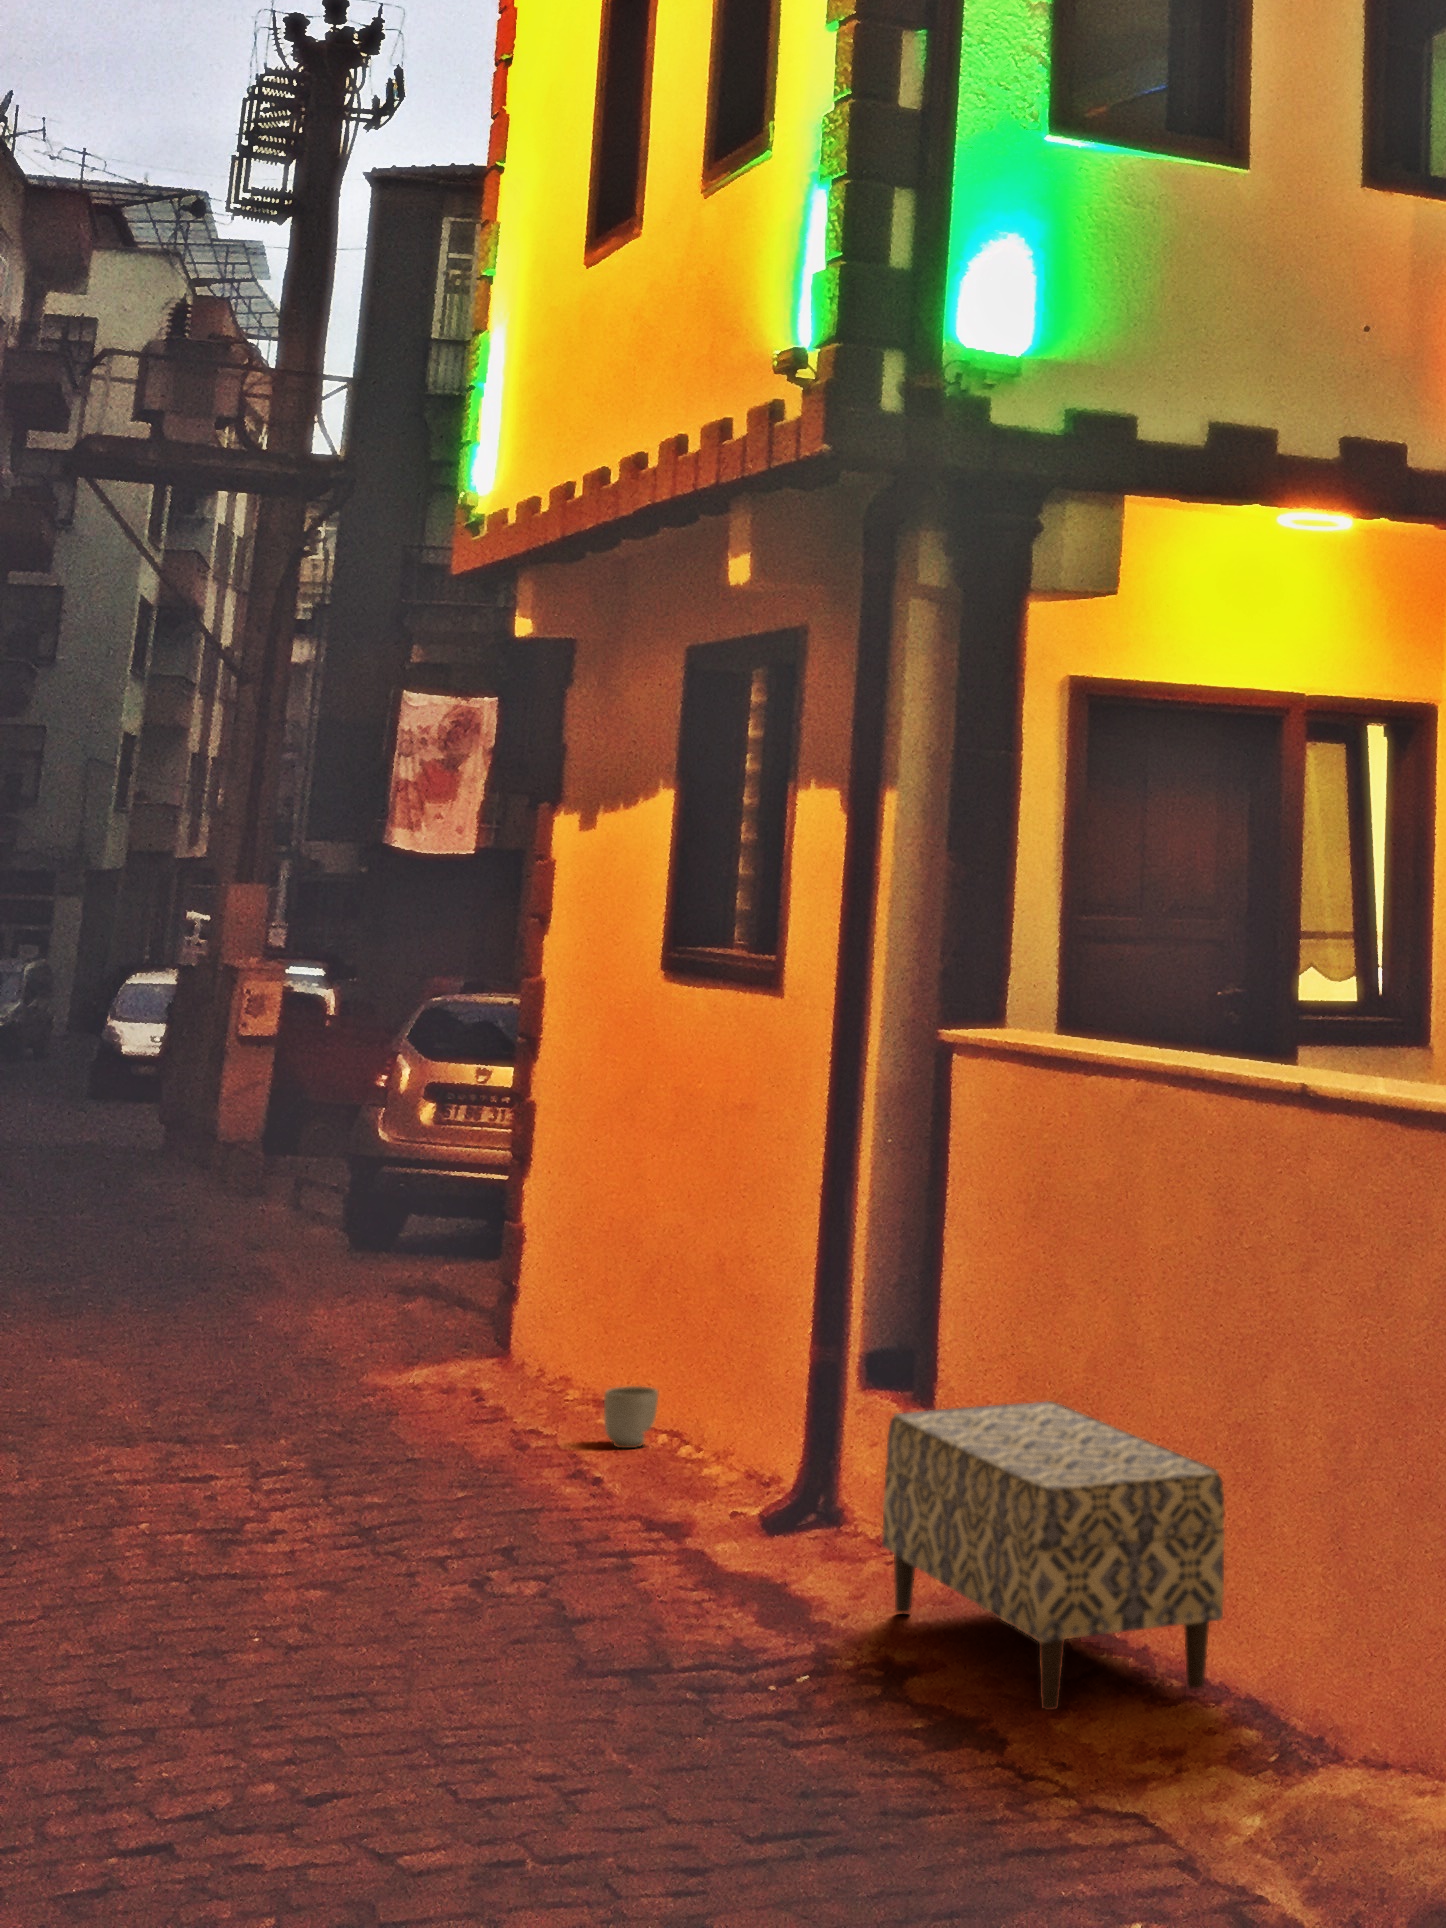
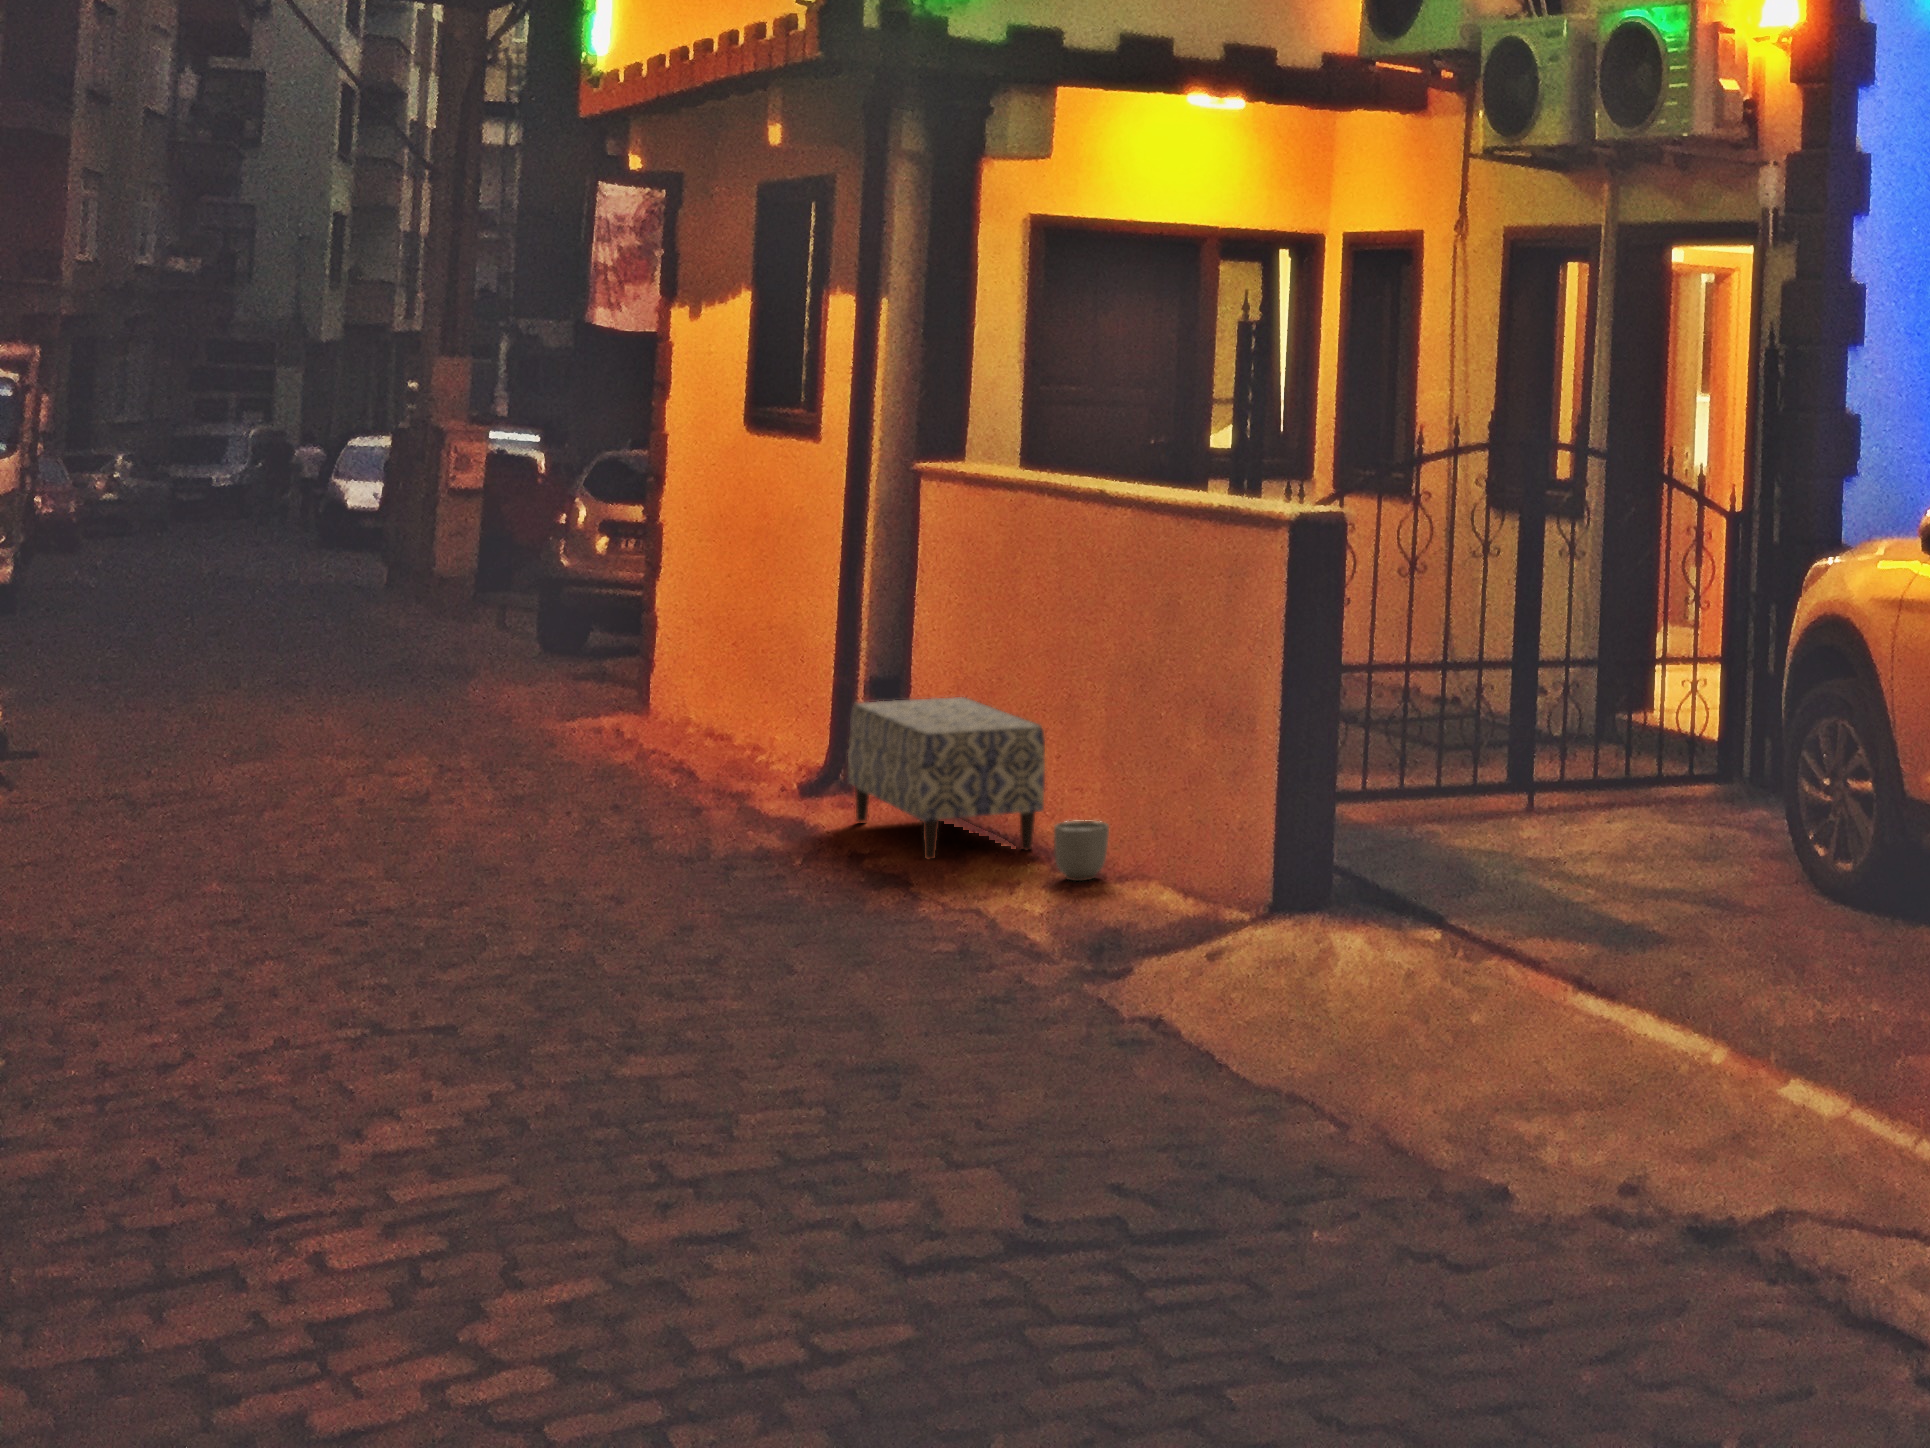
planter: present [604,1386,658,1448] -> present [1054,820,1109,881]

